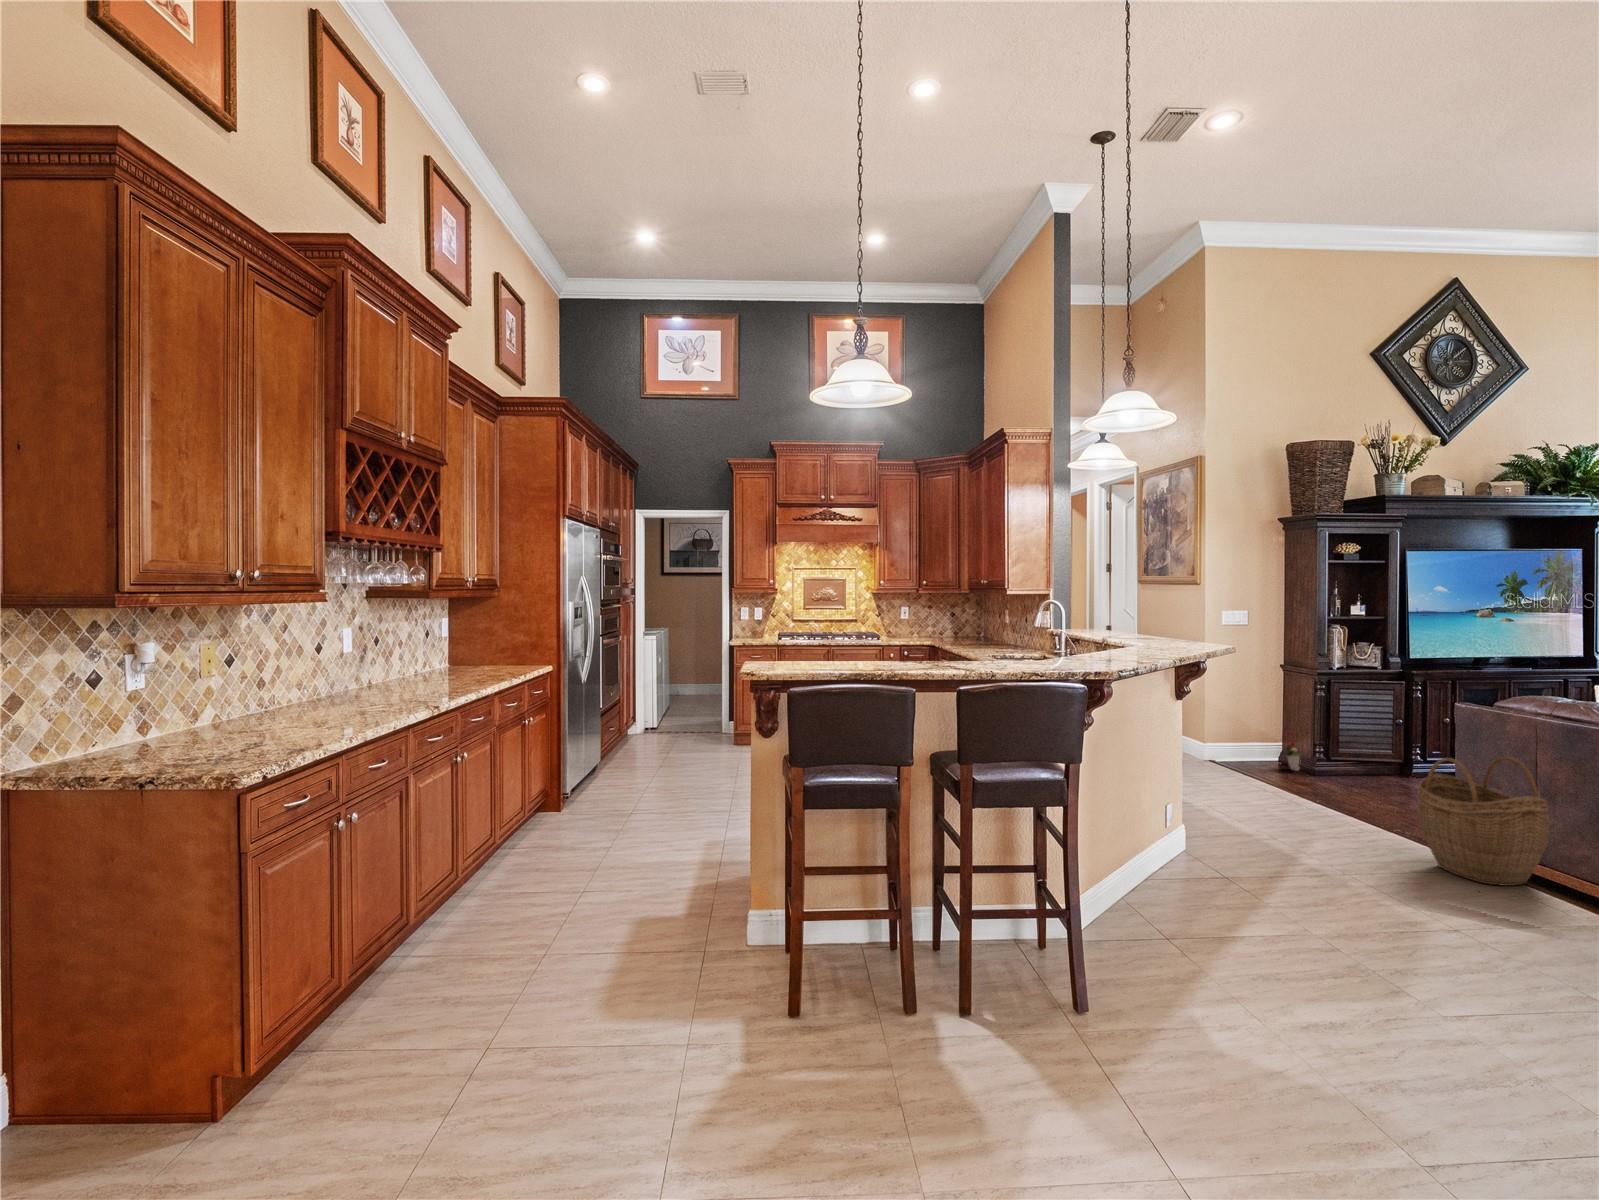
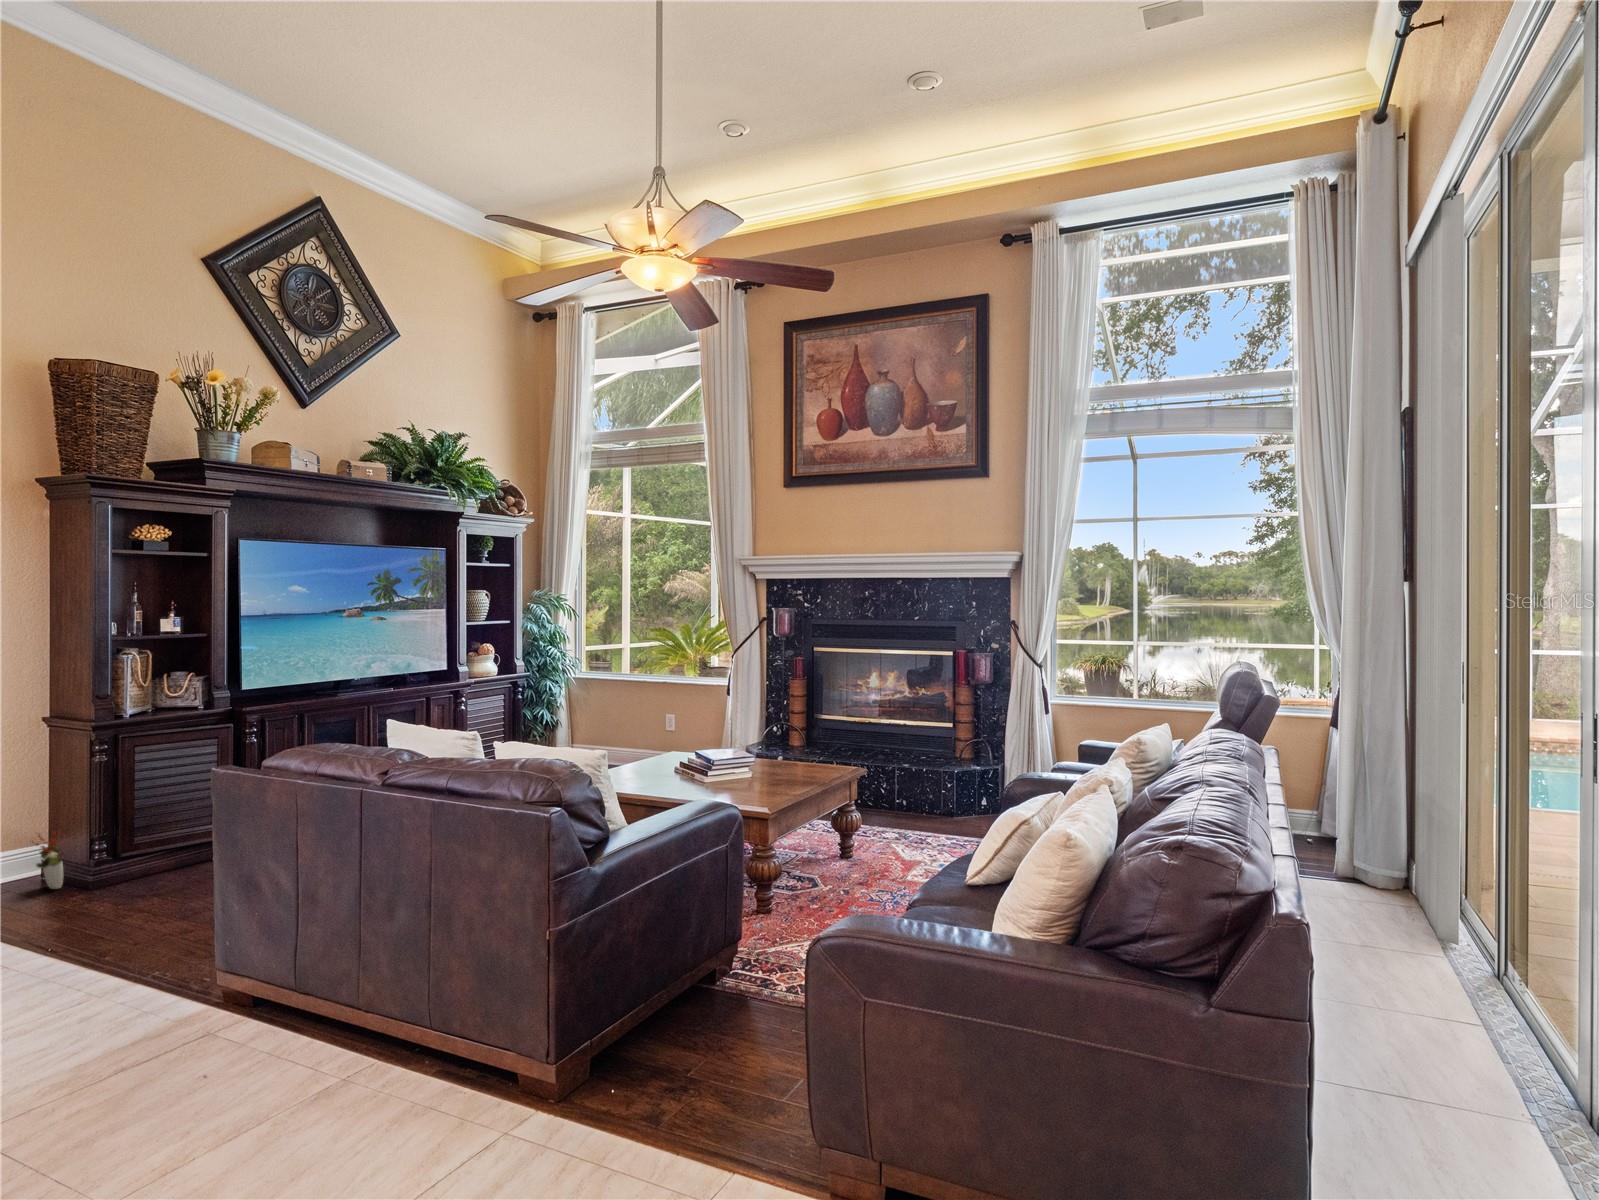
woven basket: present [1418,757,1549,886] -> none [117,867,302,1095]

